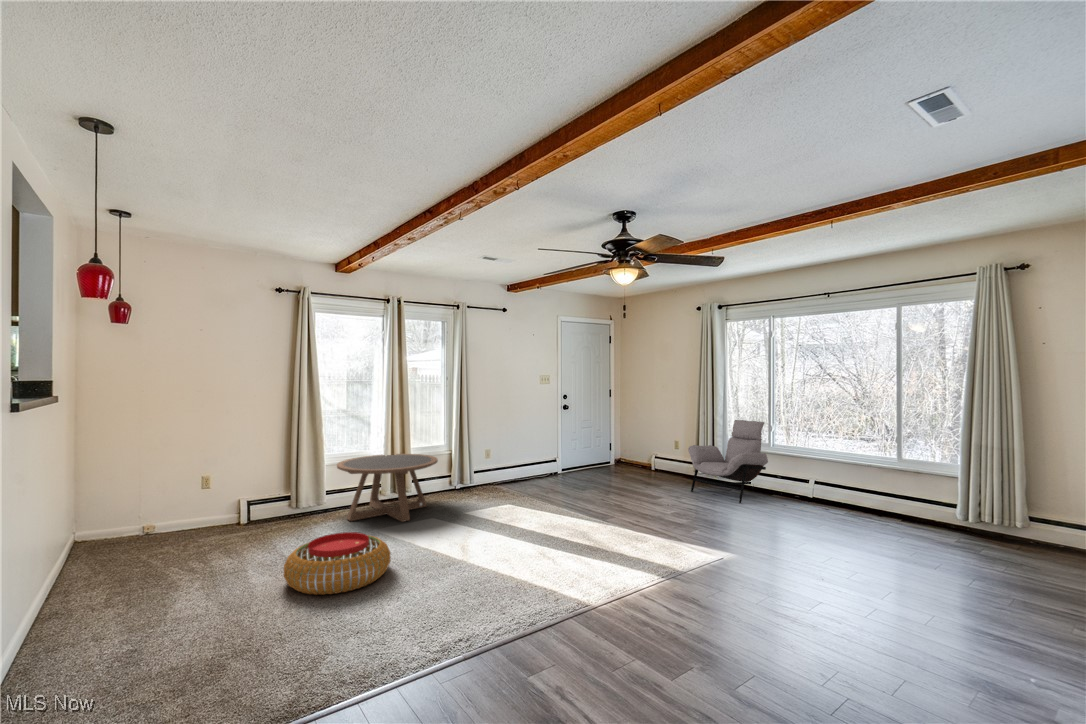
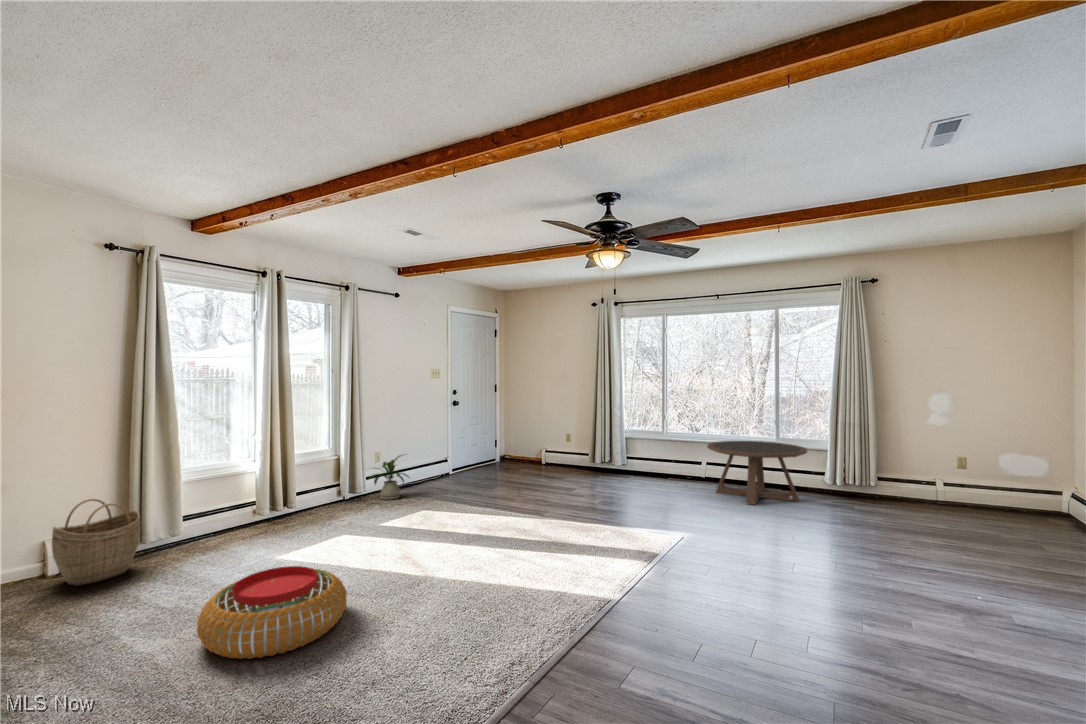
lounge chair: present [688,420,768,503] -> none [595,411,667,490]
house plant: none [470,452,511,491] -> present [369,455,409,500]
coffee table: present [337,454,438,522] -> present [707,441,807,505]
woven basket: none [239,471,292,530] -> present [52,499,140,586]

